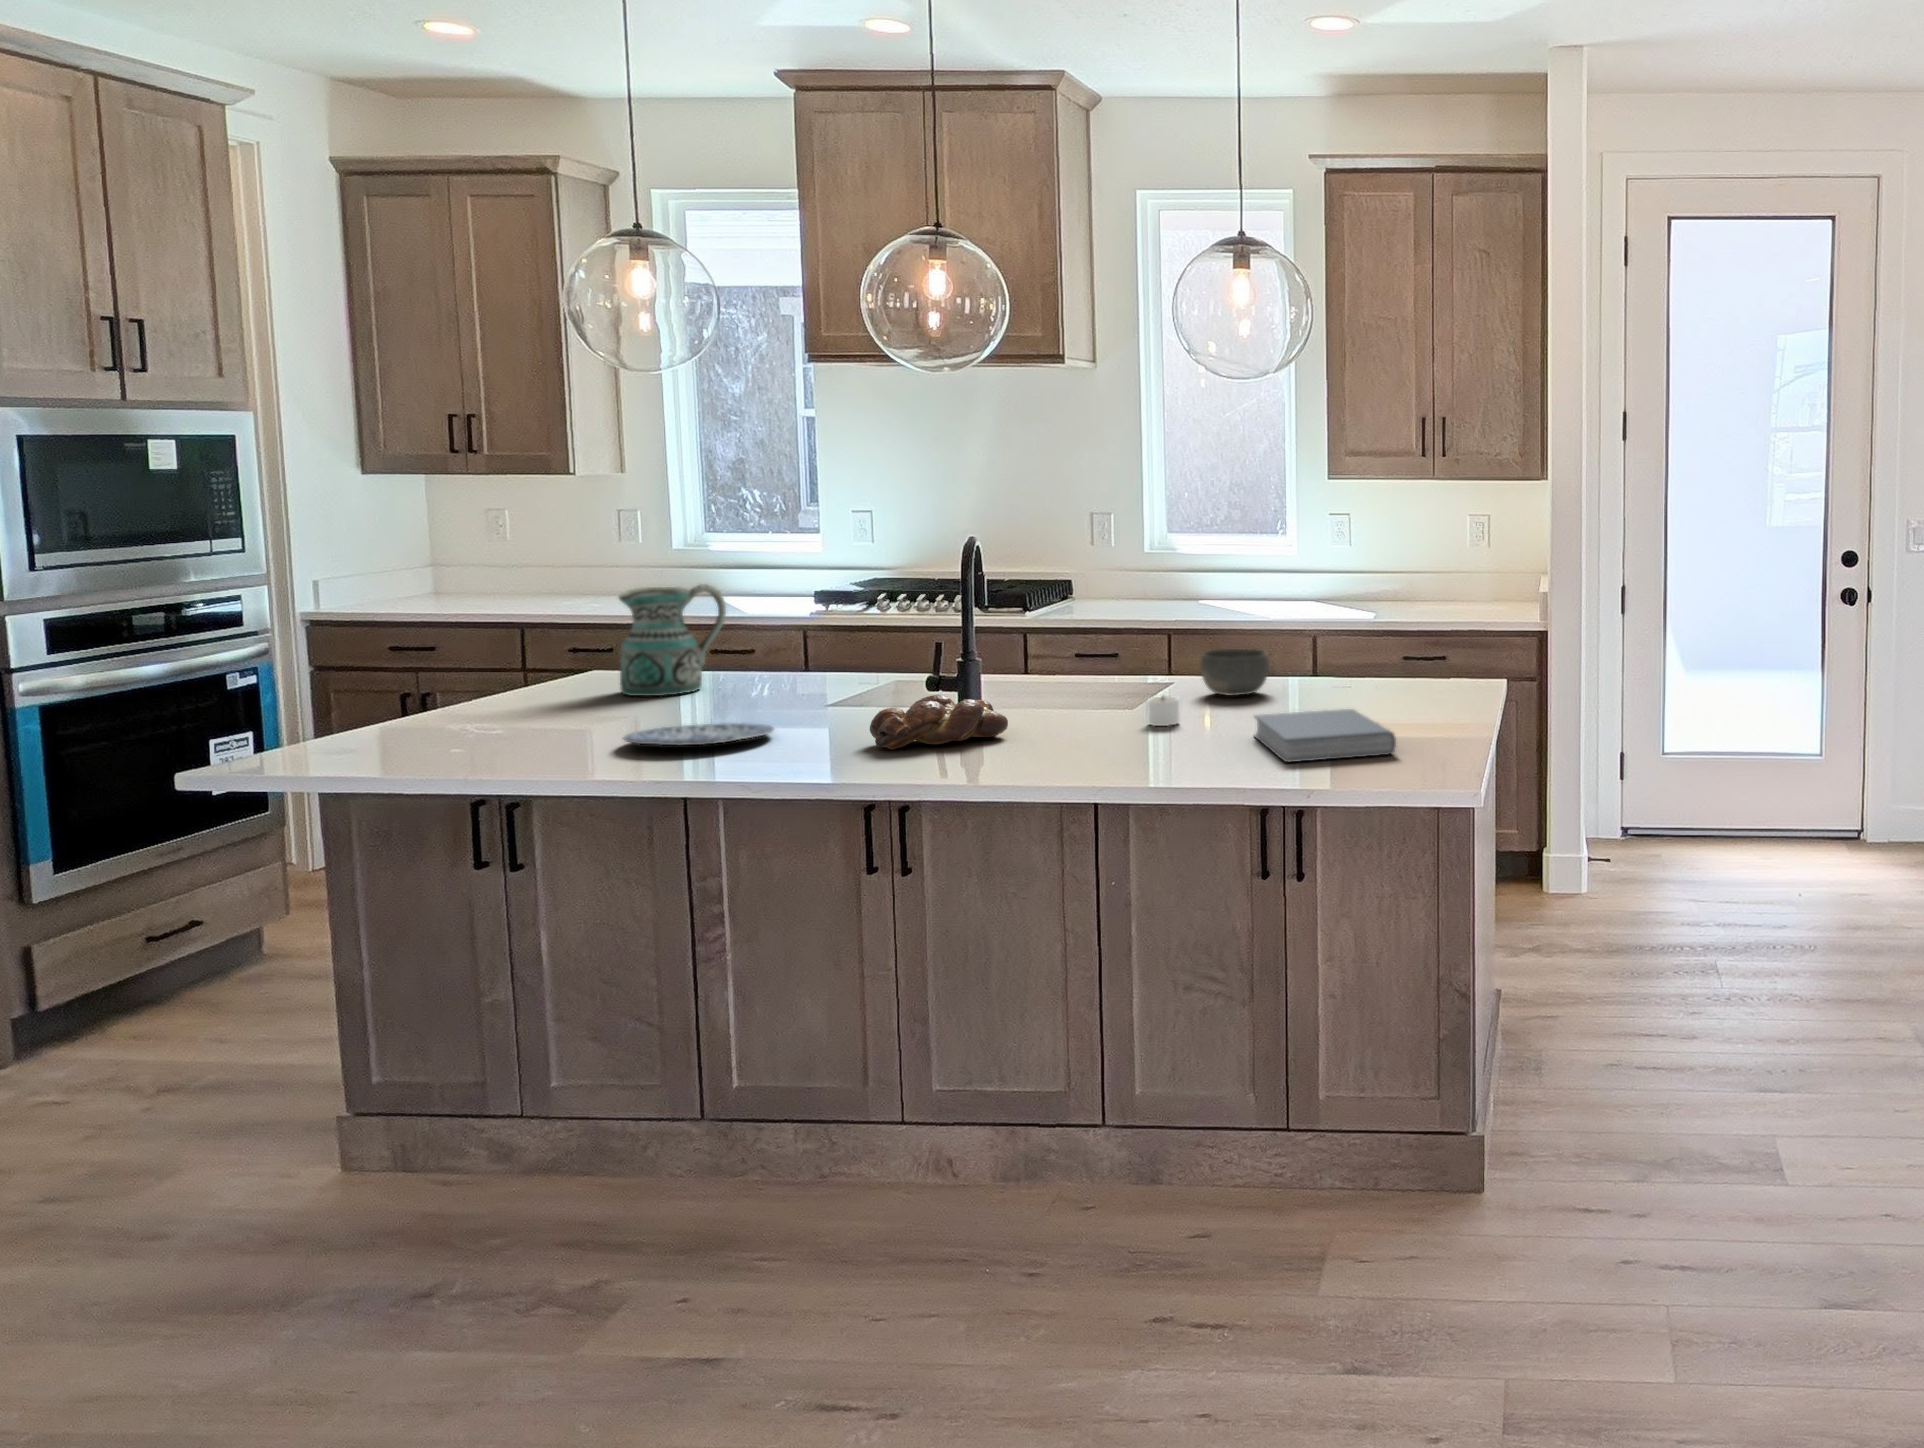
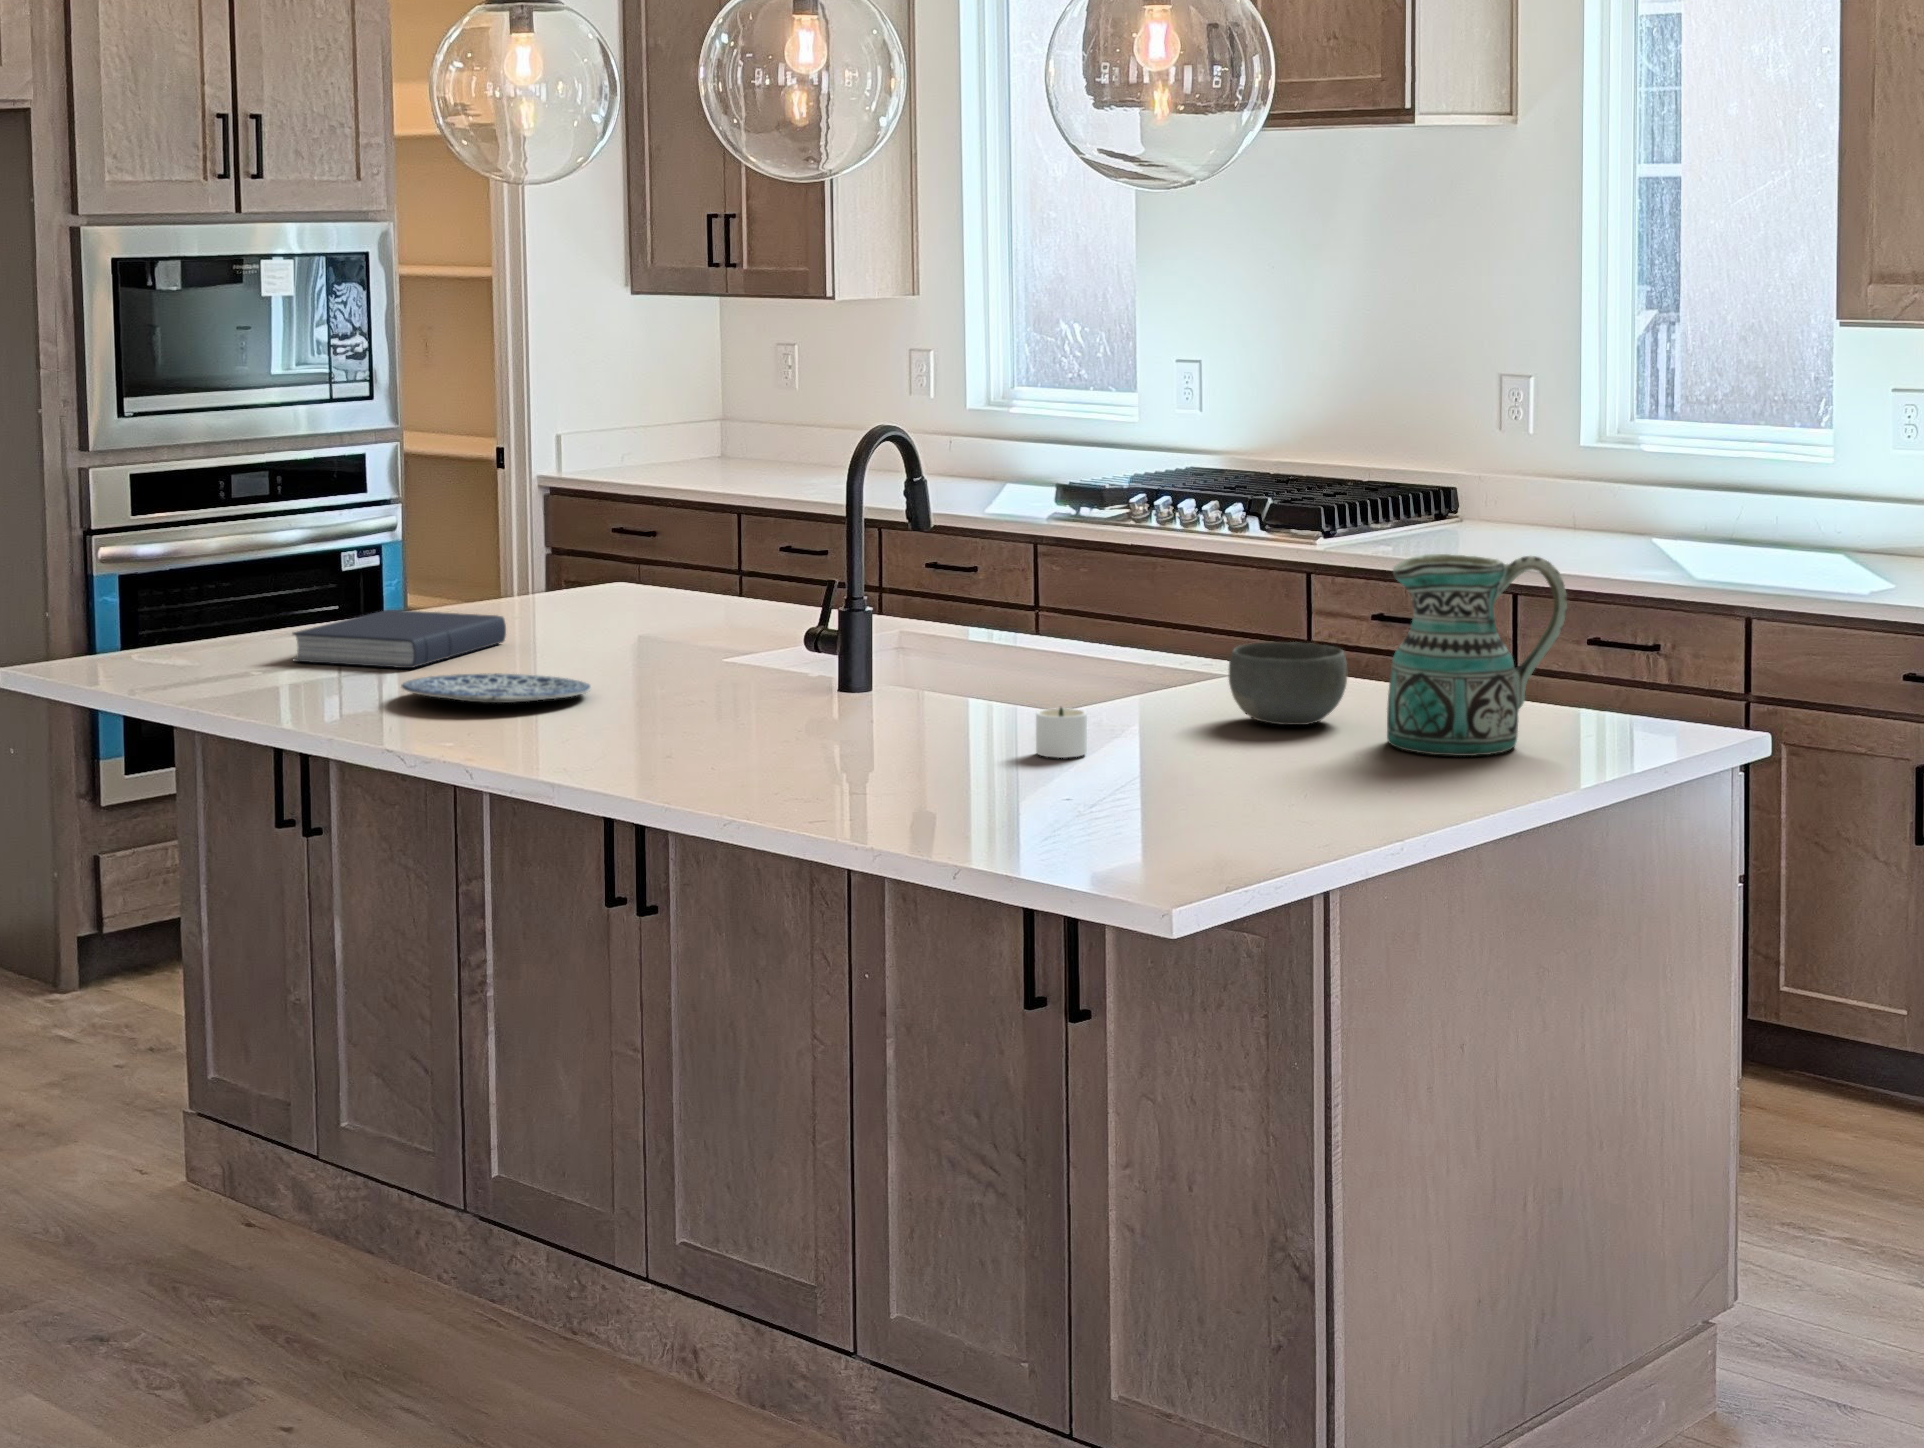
ceramic pitcher: present [619,584,726,696] -> present [1387,554,1567,756]
bread loaf: present [870,695,1008,749] -> none [639,667,829,739]
book: present [1254,709,1396,762] -> present [293,610,506,668]

